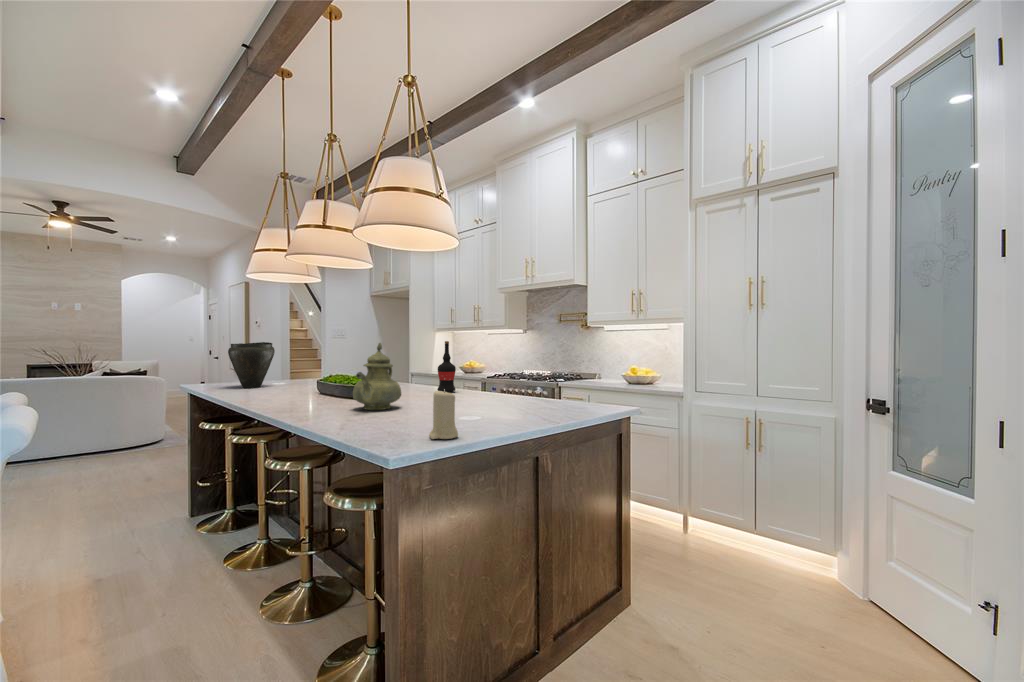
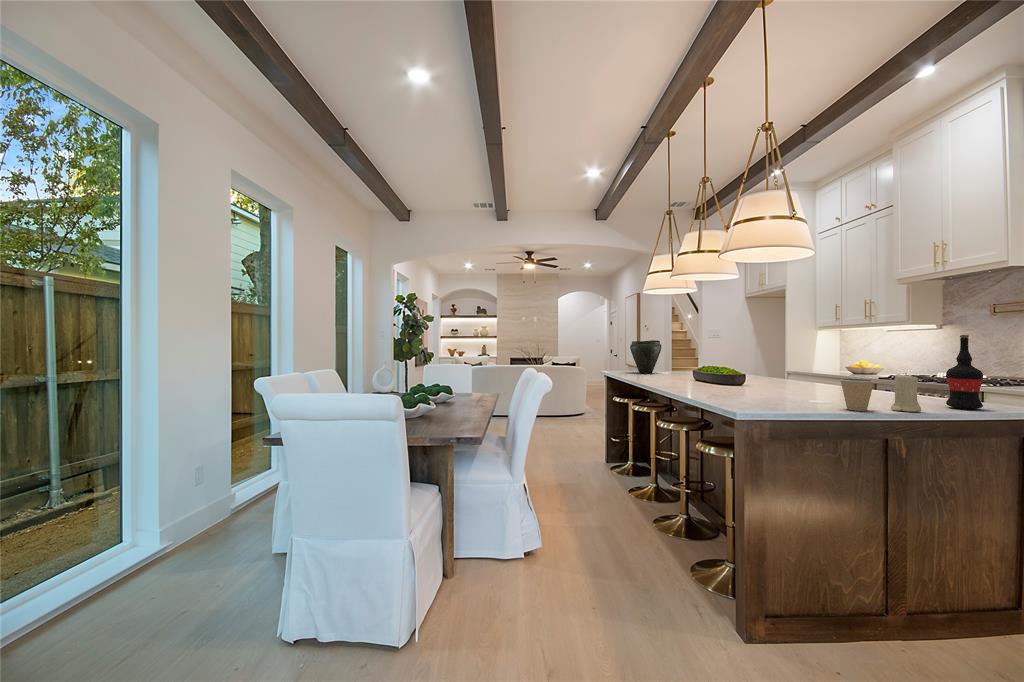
wine bottle: present [437,341,456,392] -> present [946,335,983,409]
teapot: present [353,343,401,410] -> none [719,339,761,392]
coffee cup: none [490,389,521,426] -> present [840,379,874,411]
candle: present [429,390,458,439] -> present [891,373,921,412]

